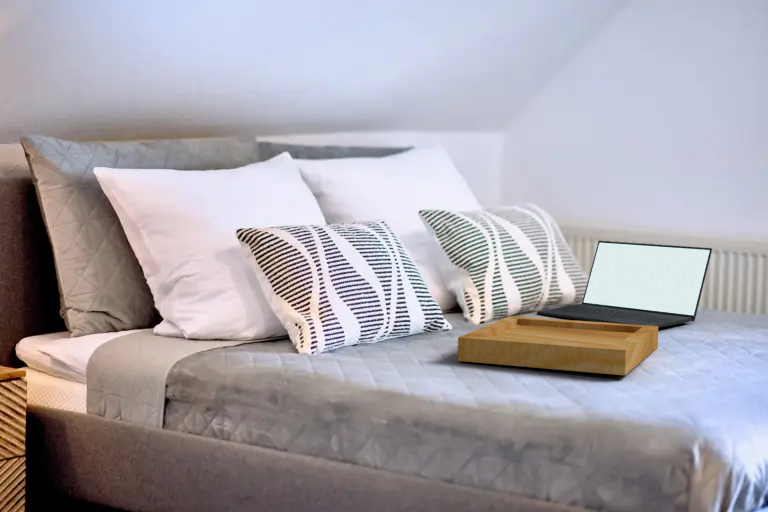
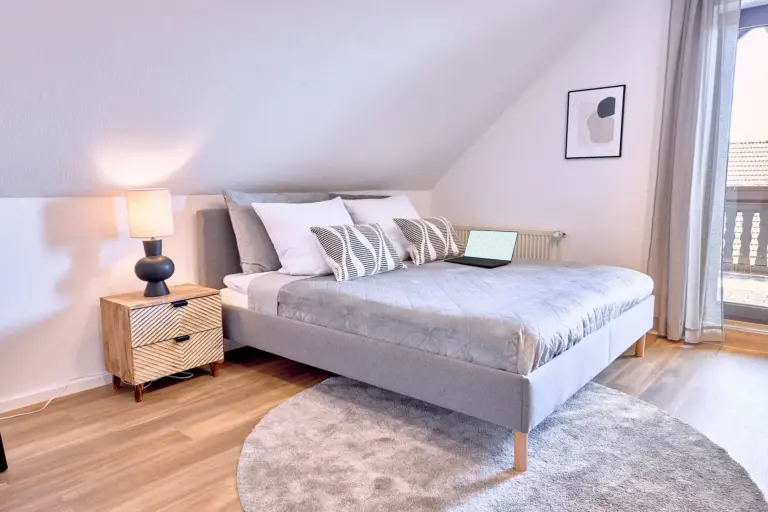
tray: present [458,316,658,375] -> none [405,263,494,288]

